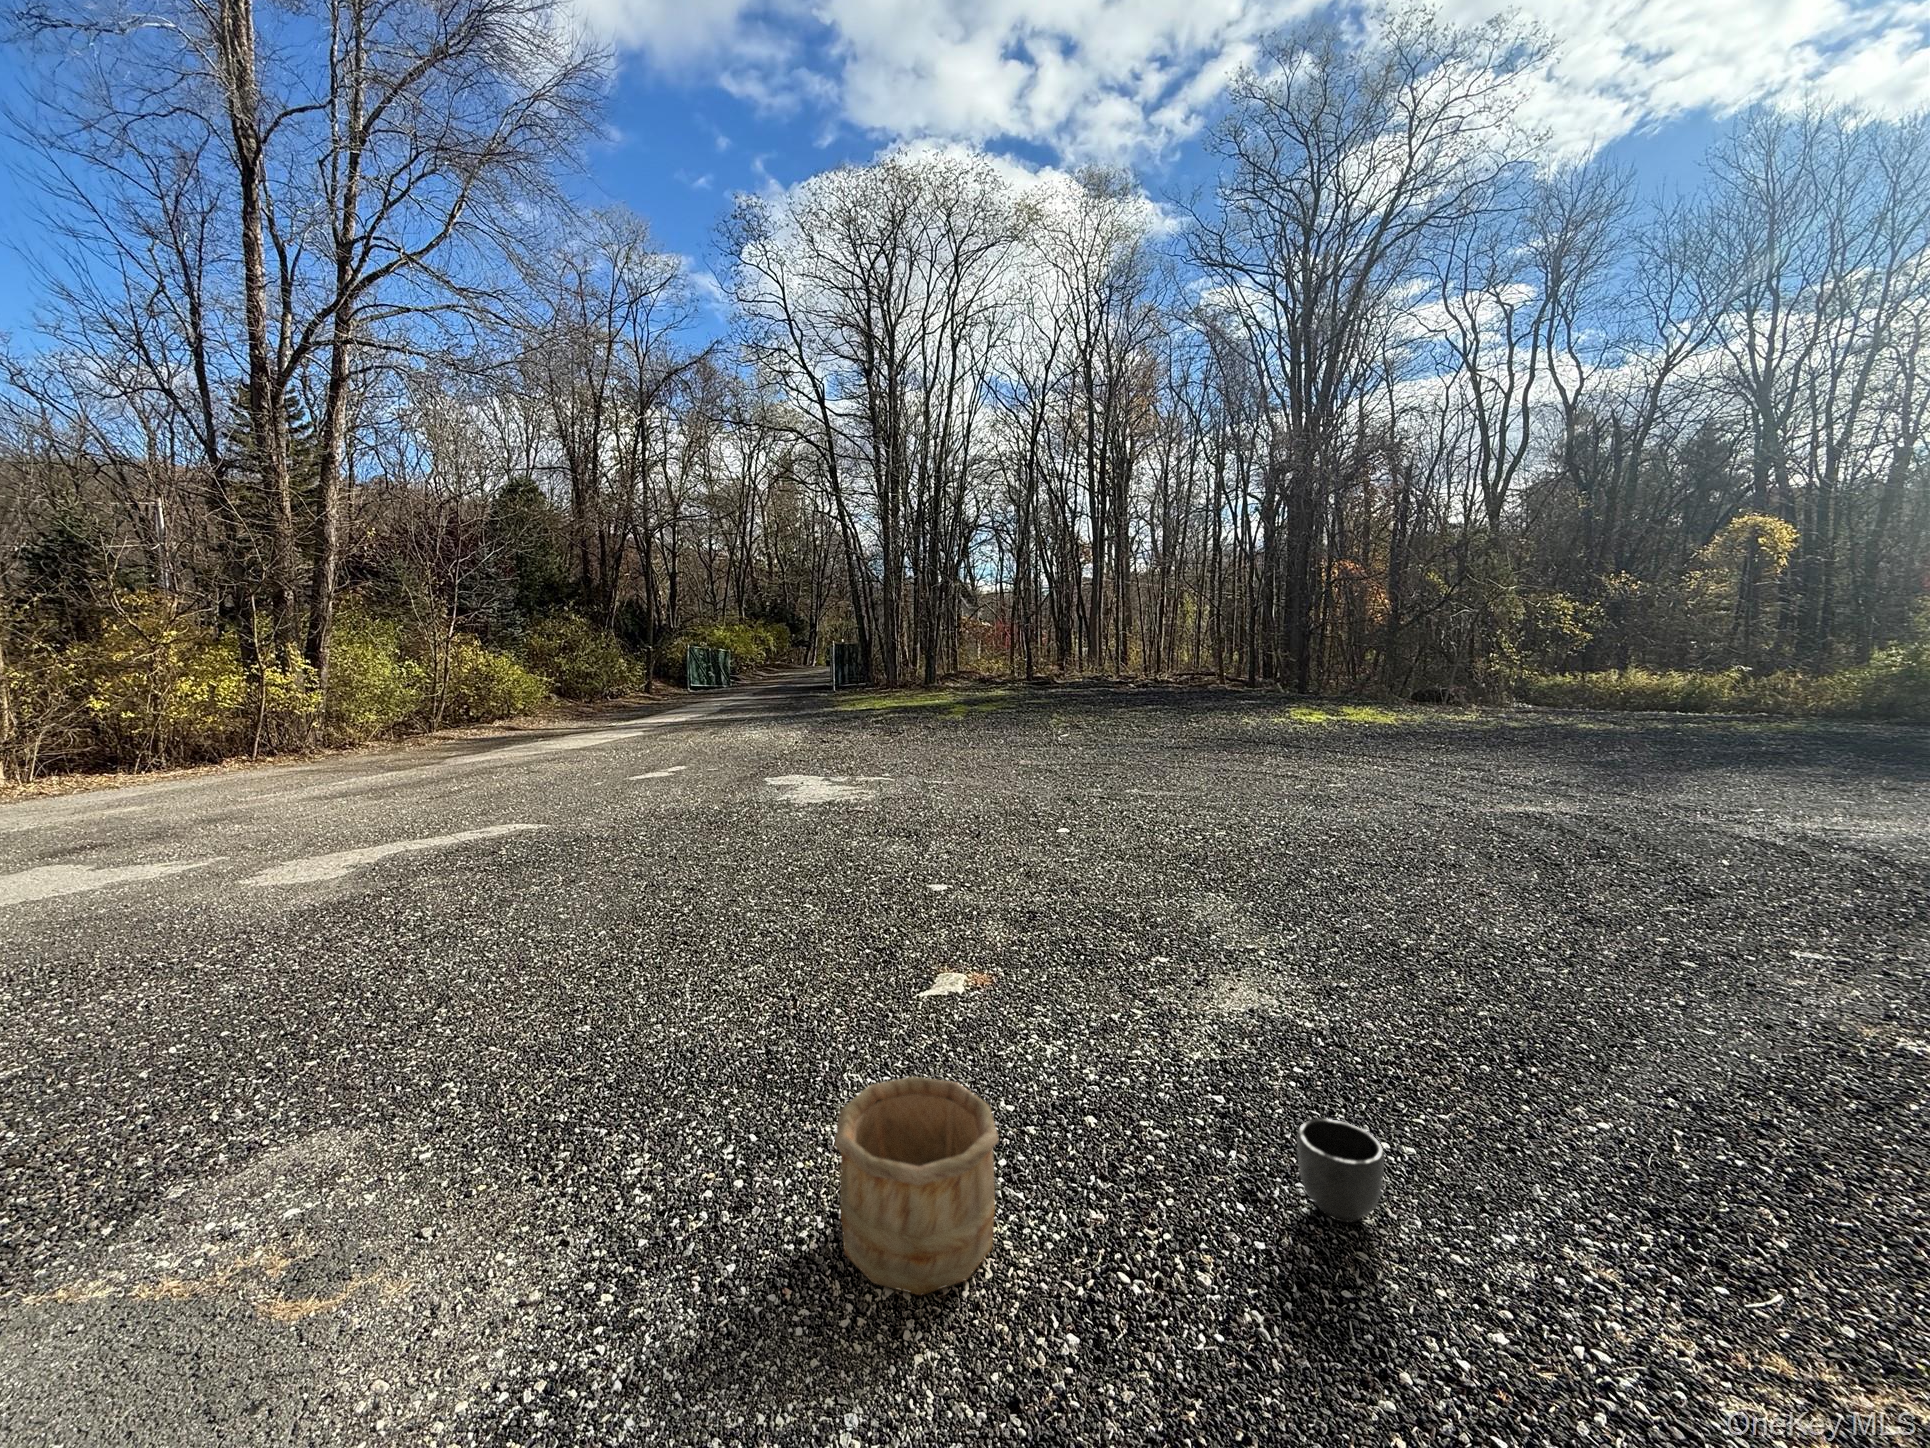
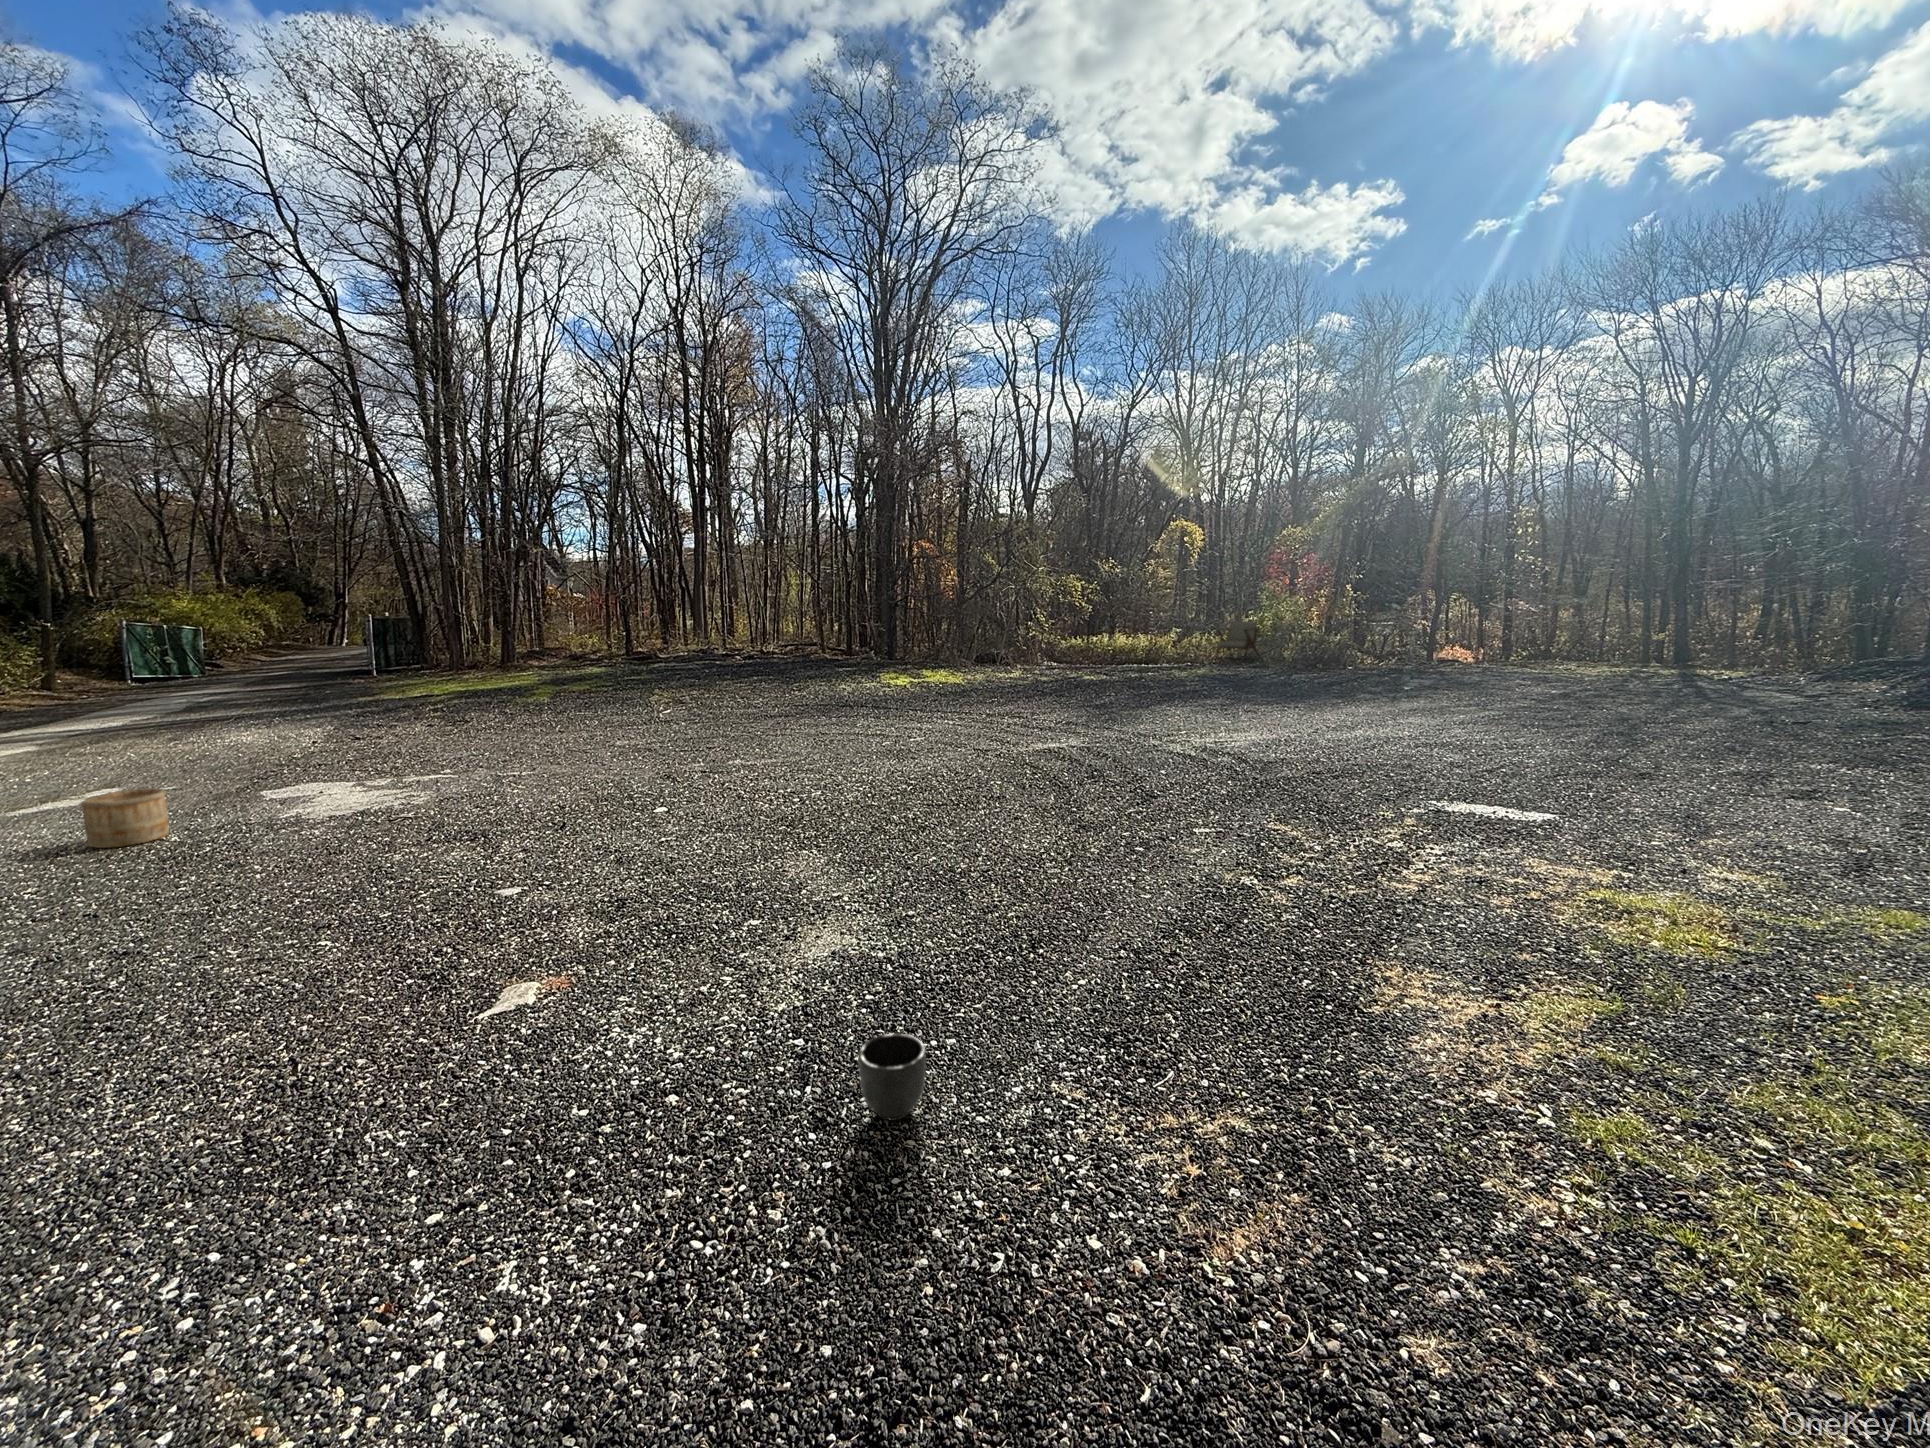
lounge chair: none [1821,657,1917,716] -> present [1217,621,1260,659]
wooden bucket: present [835,1077,999,1295] -> present [80,788,169,848]

